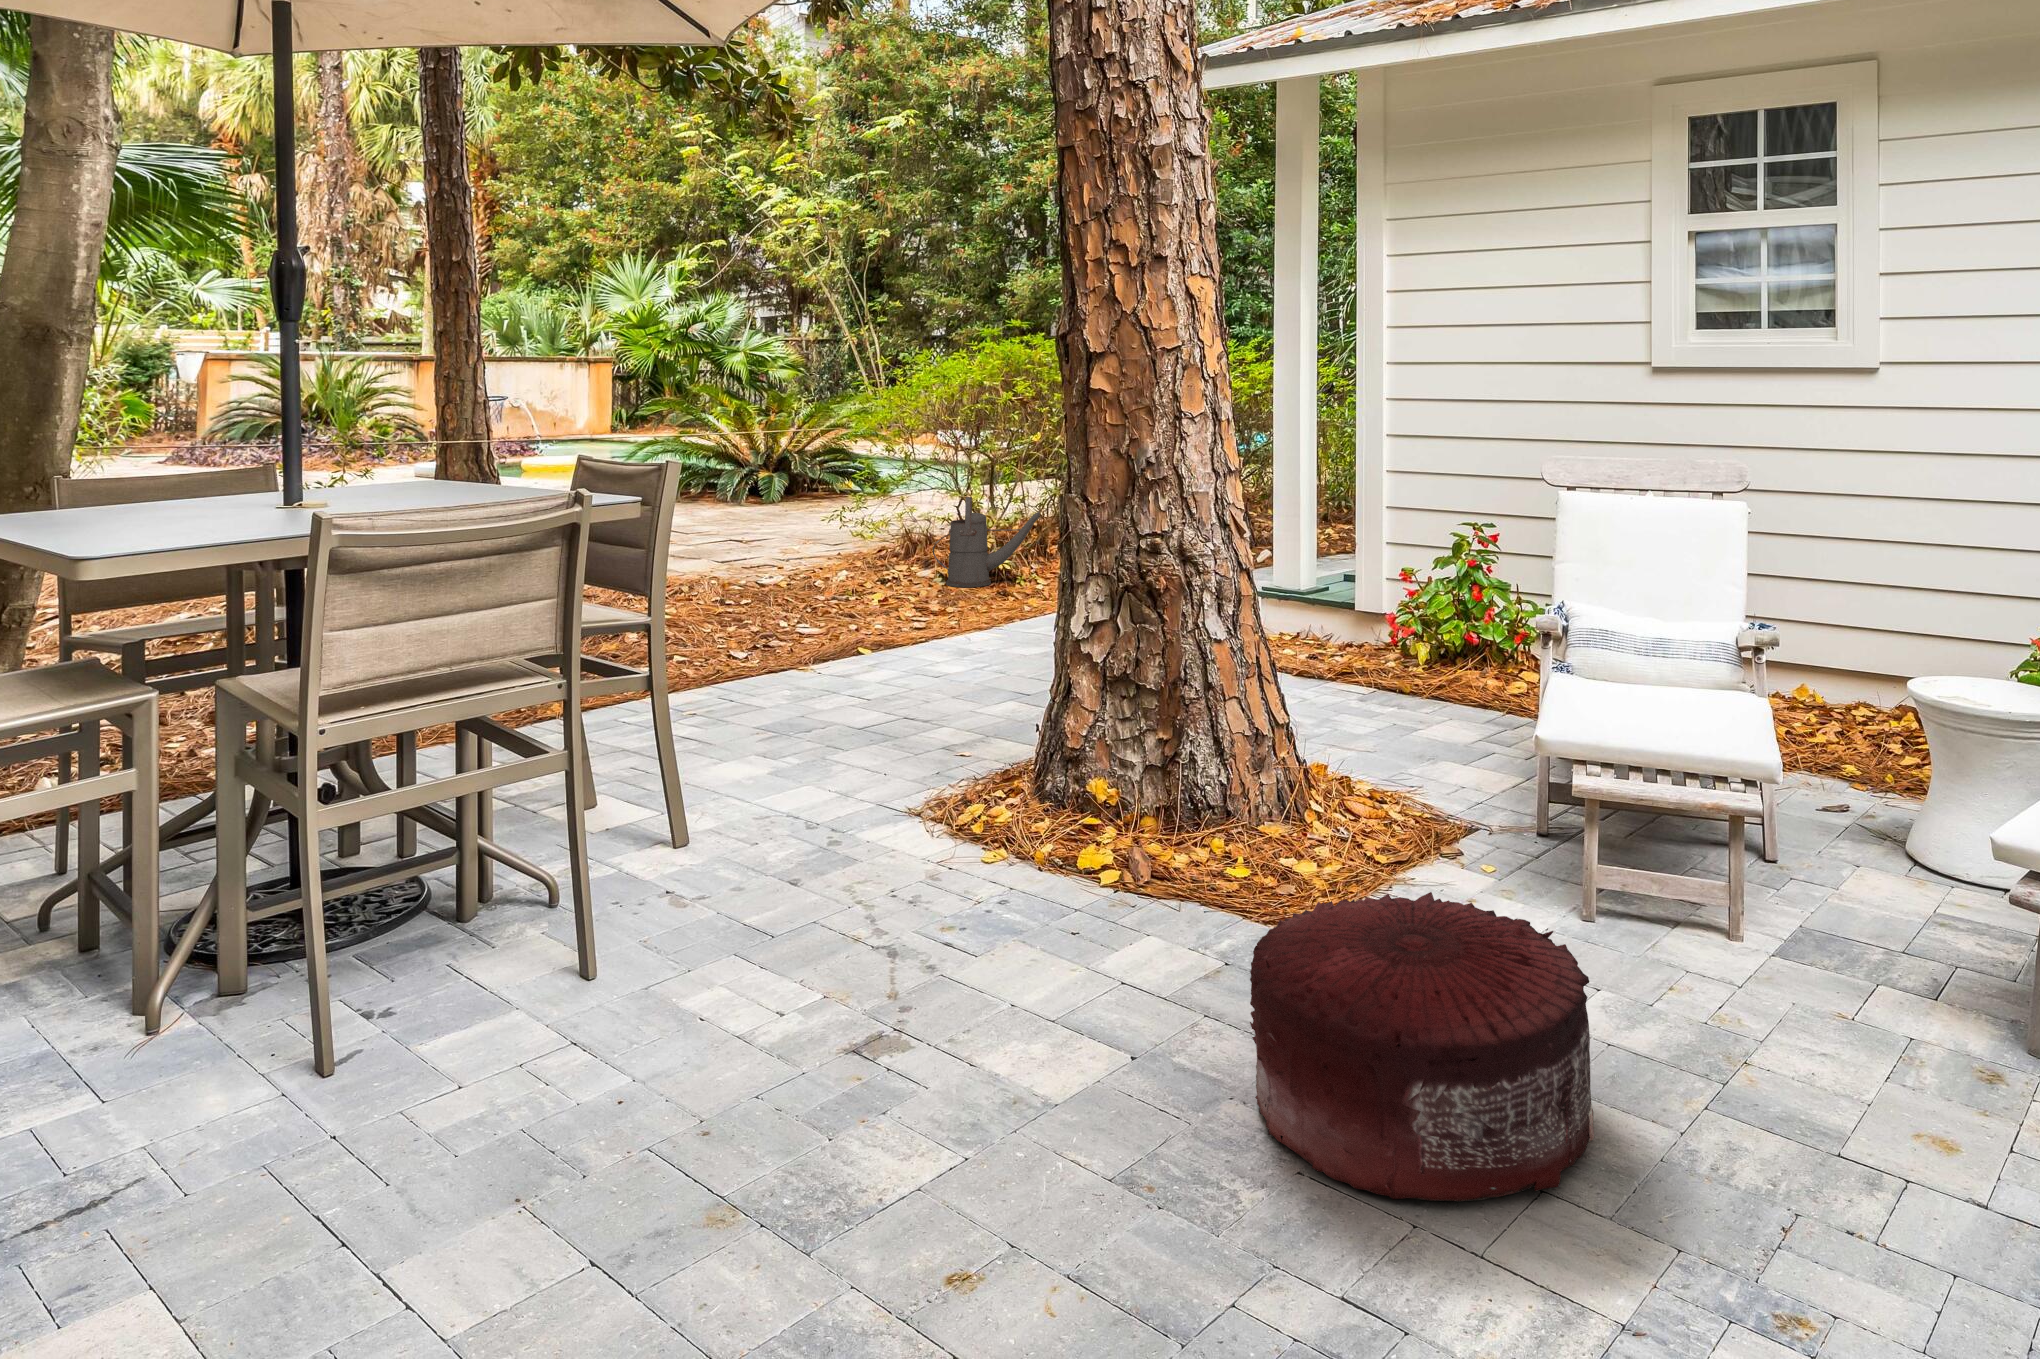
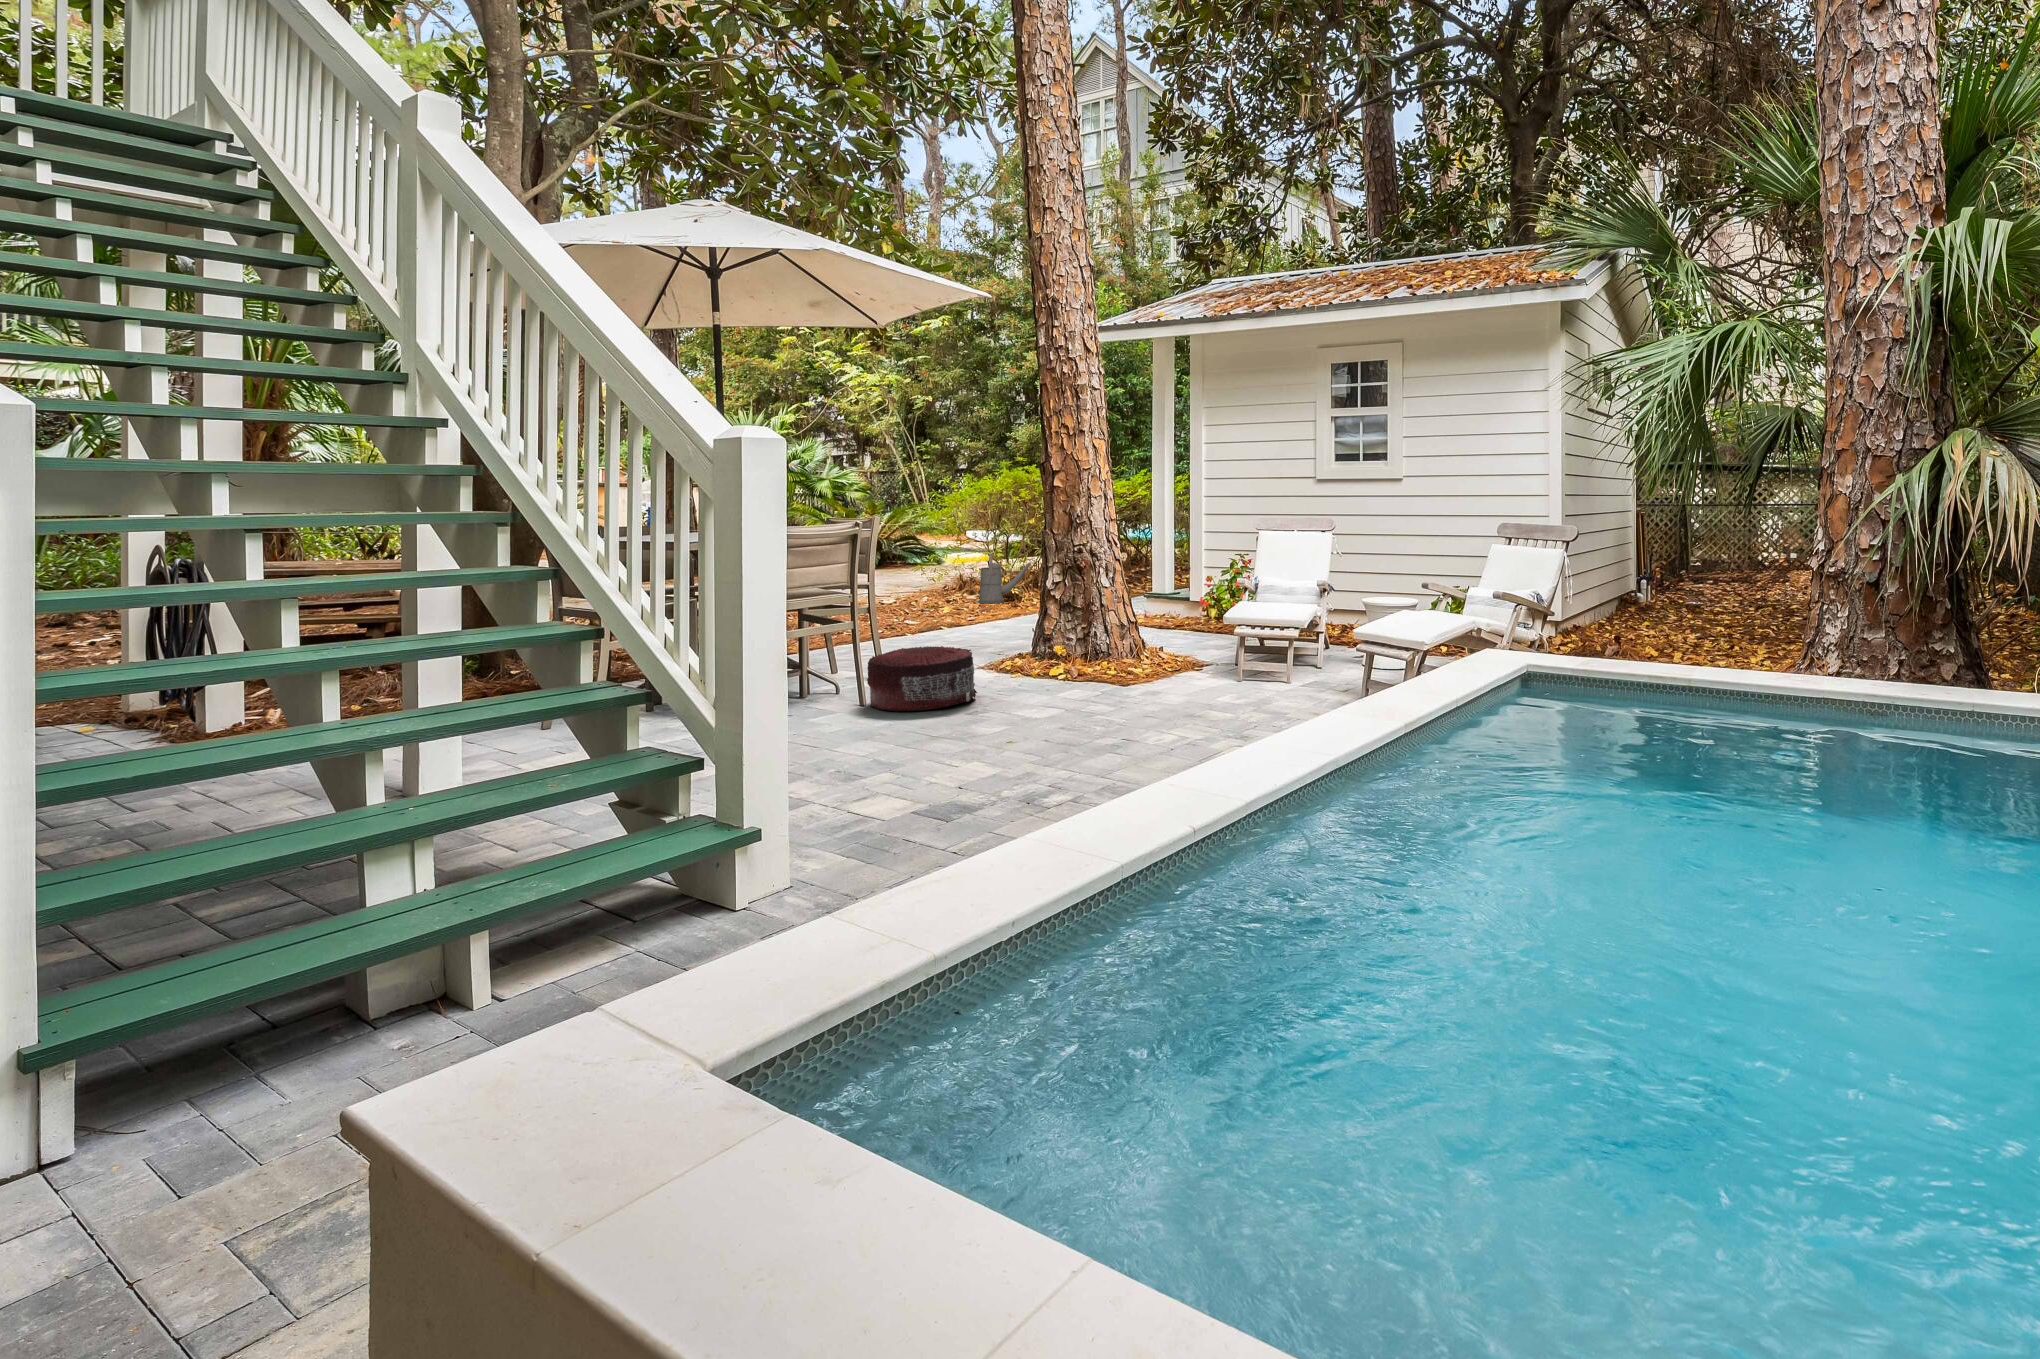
pouf: present [1250,892,1594,1202] -> present [867,646,977,711]

